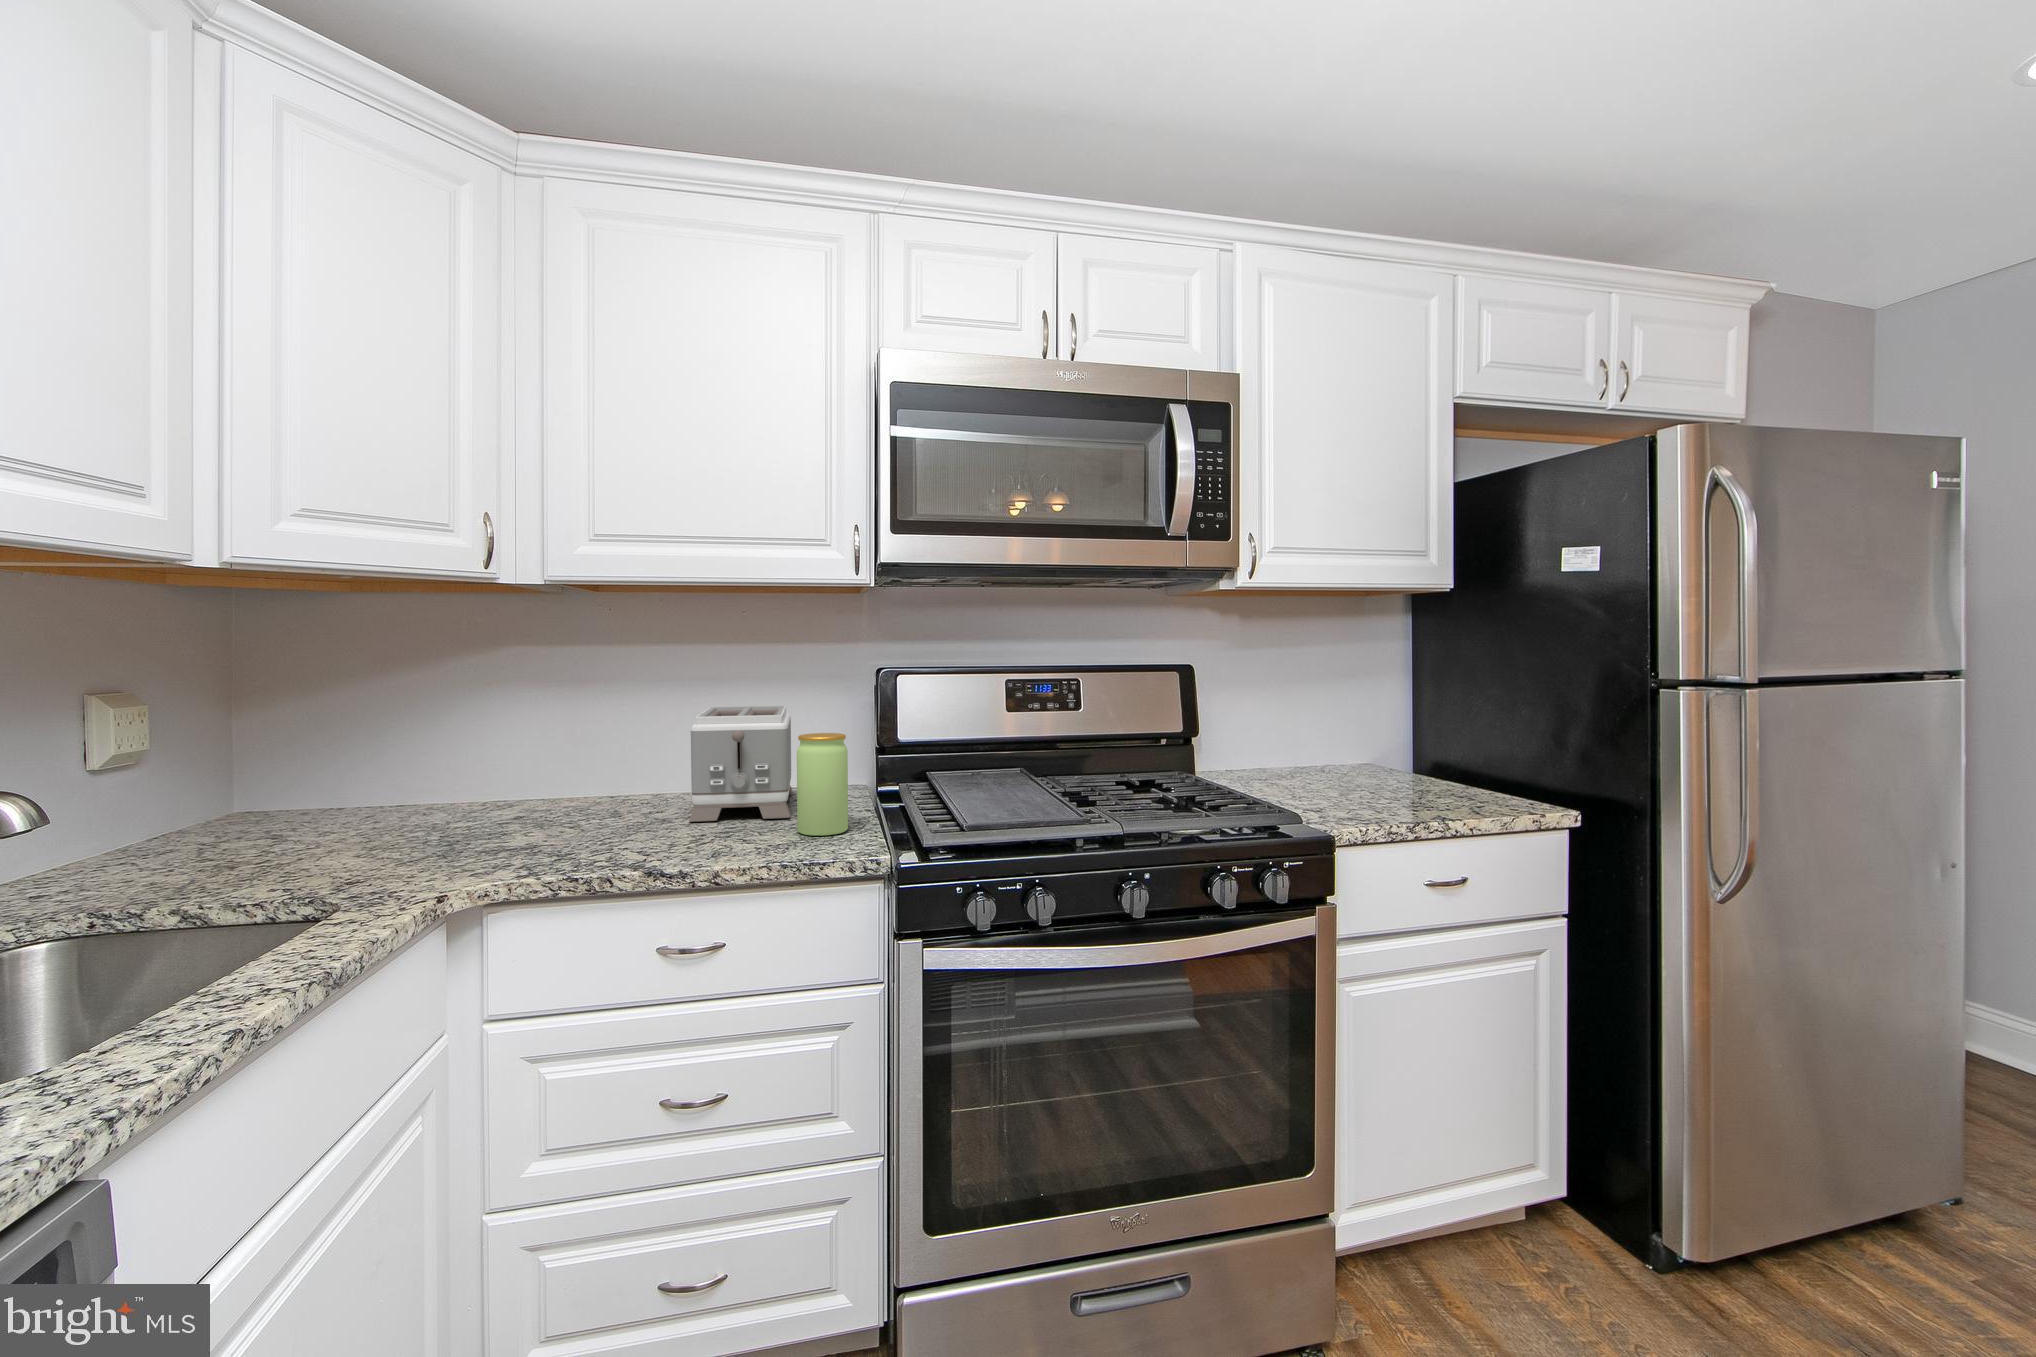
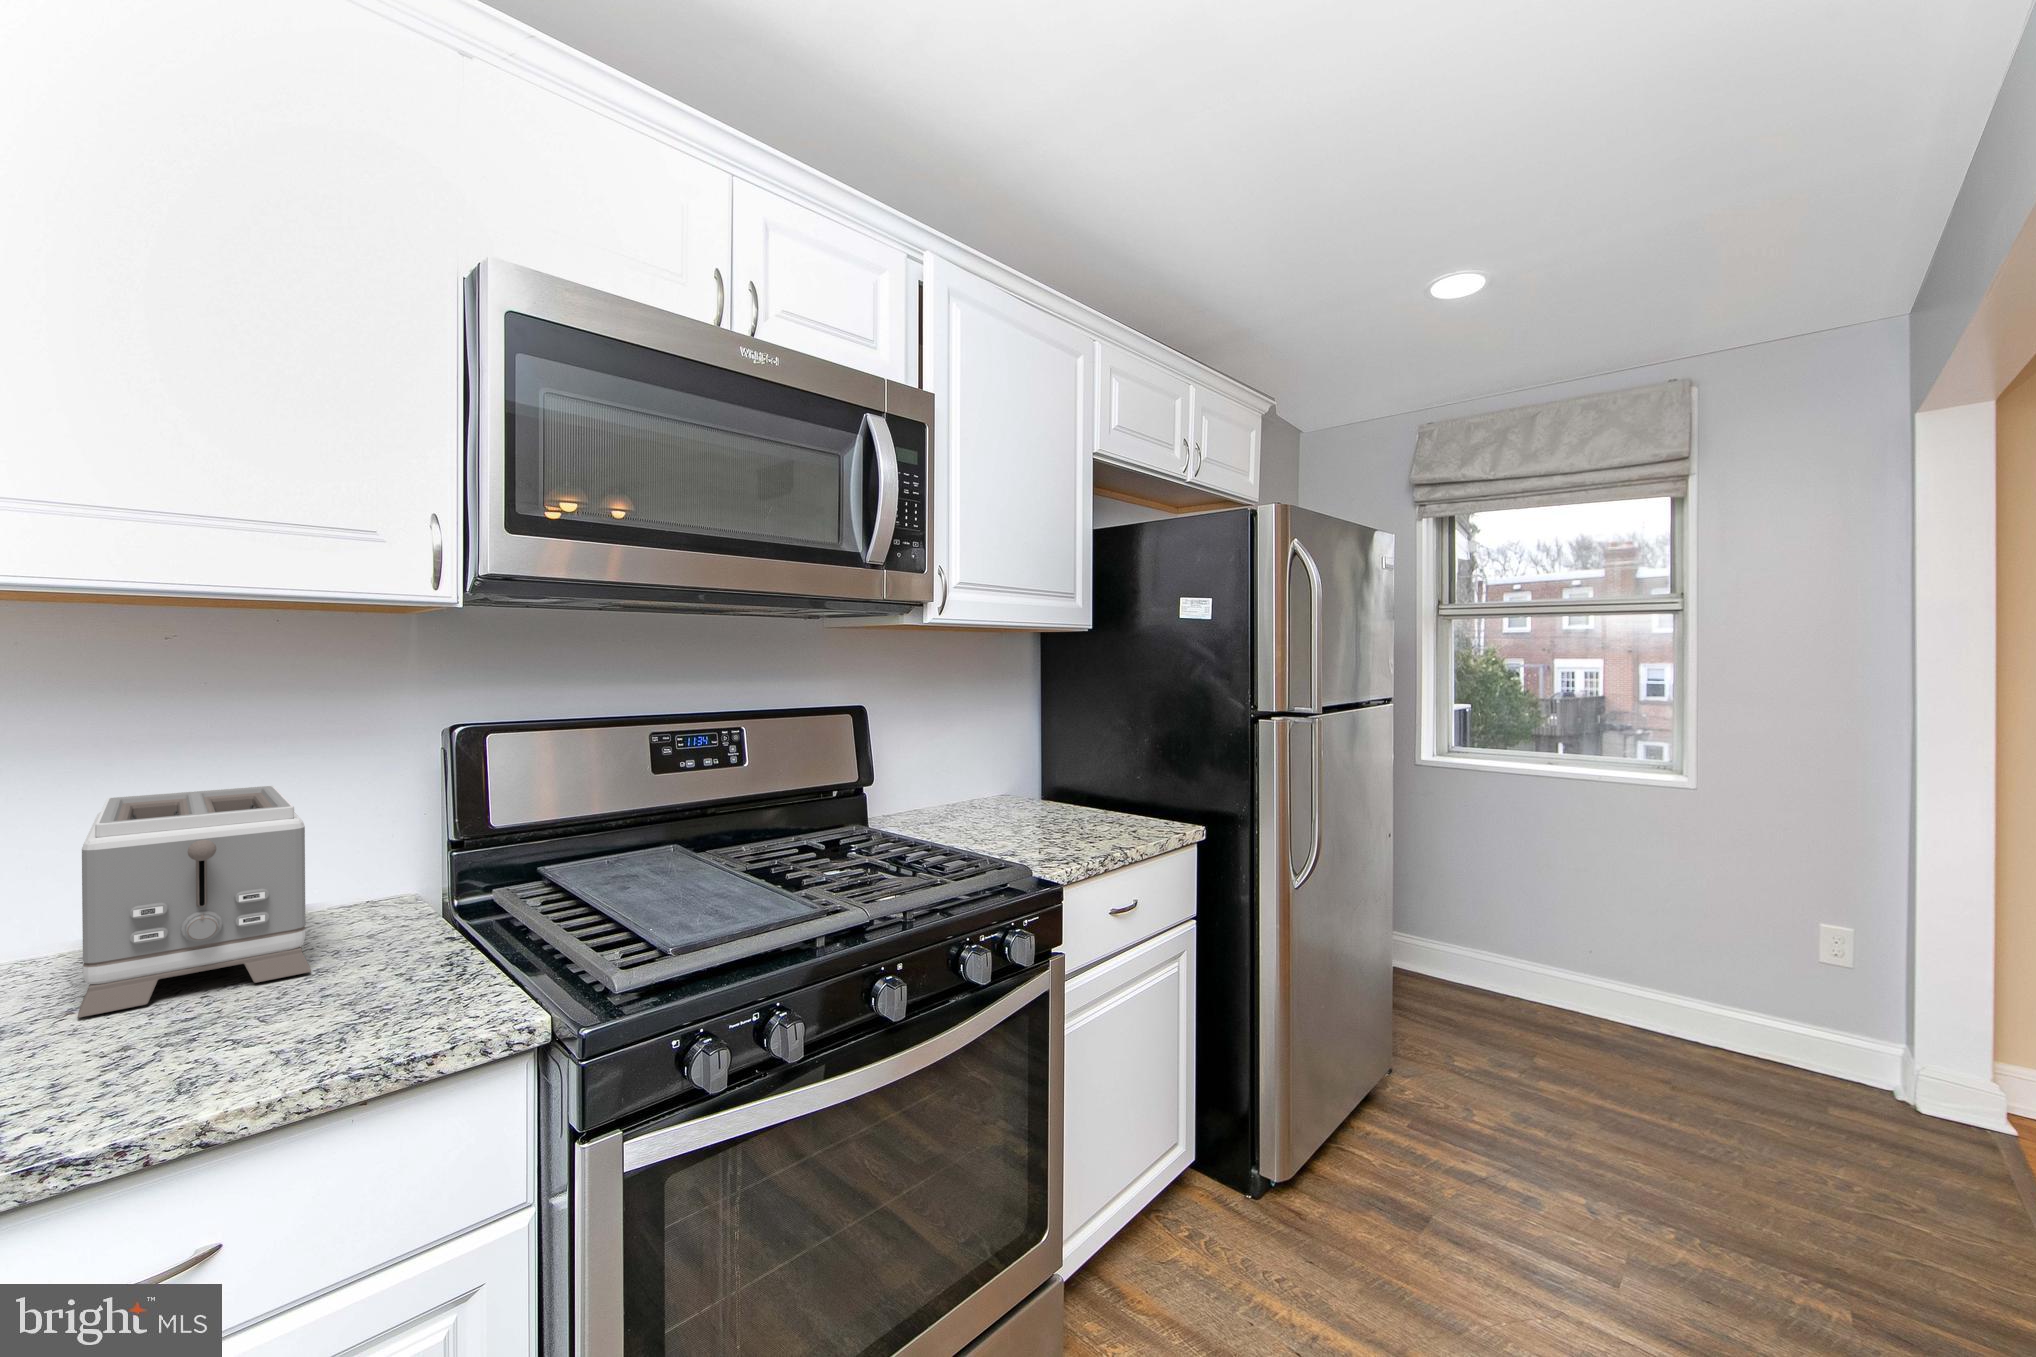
jar: present [797,733,848,836] -> none [342,829,442,1002]

